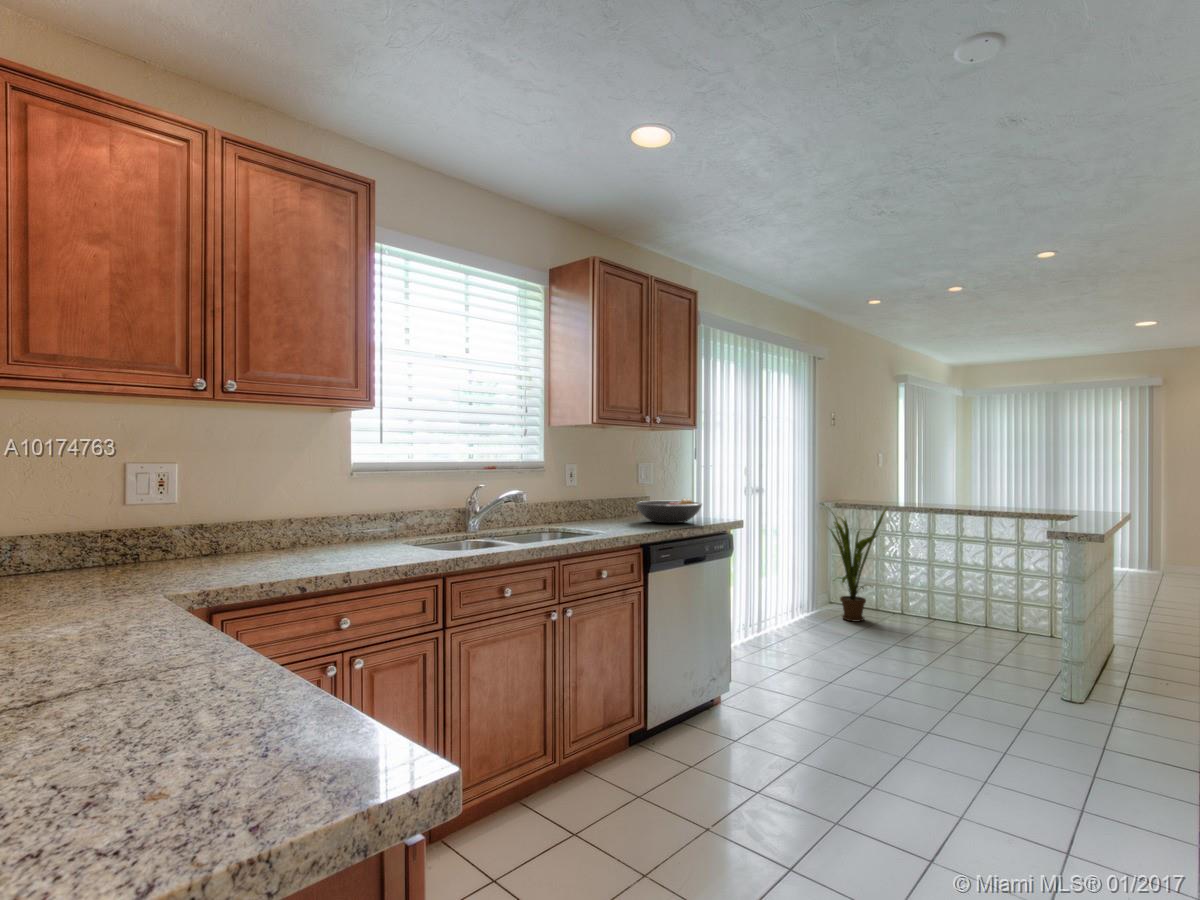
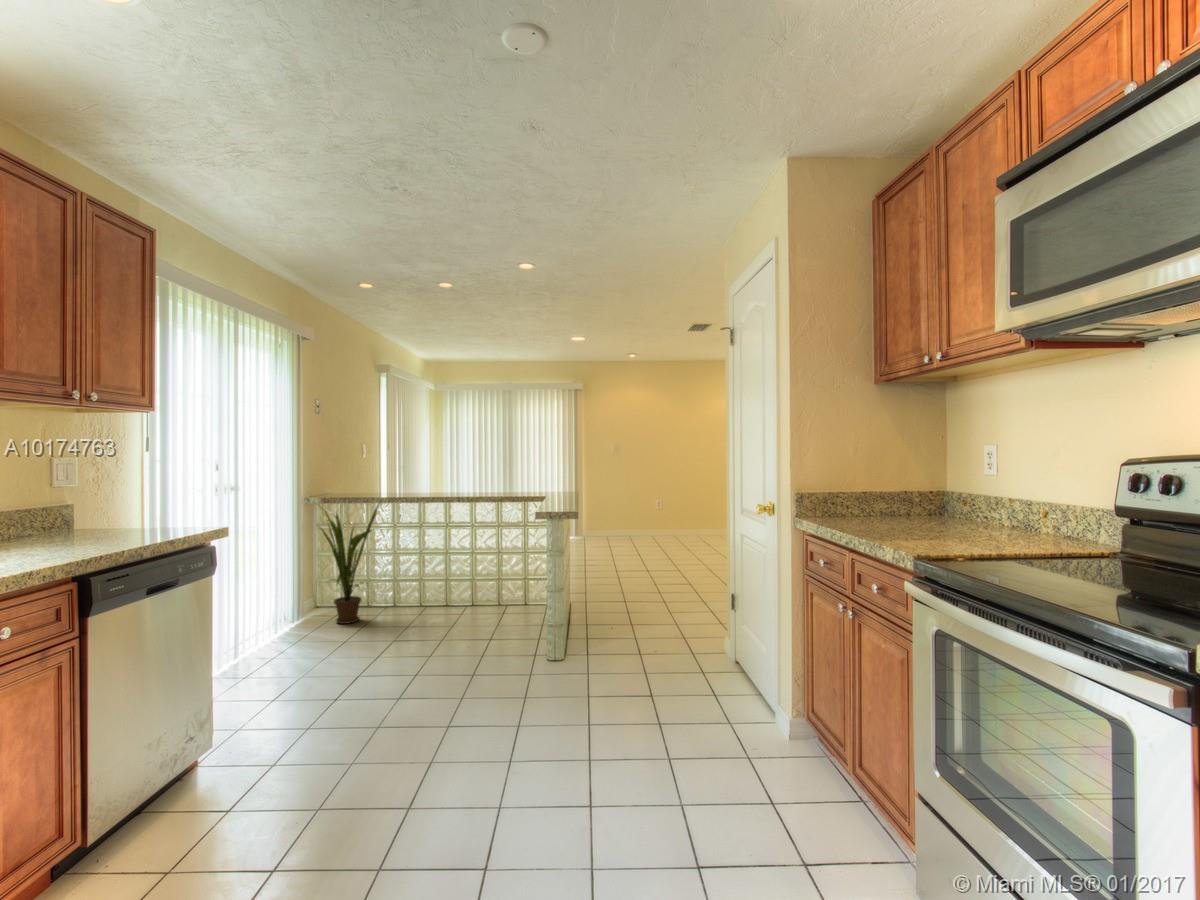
fruit bowl: present [636,498,702,523] -> none [54,504,169,542]

